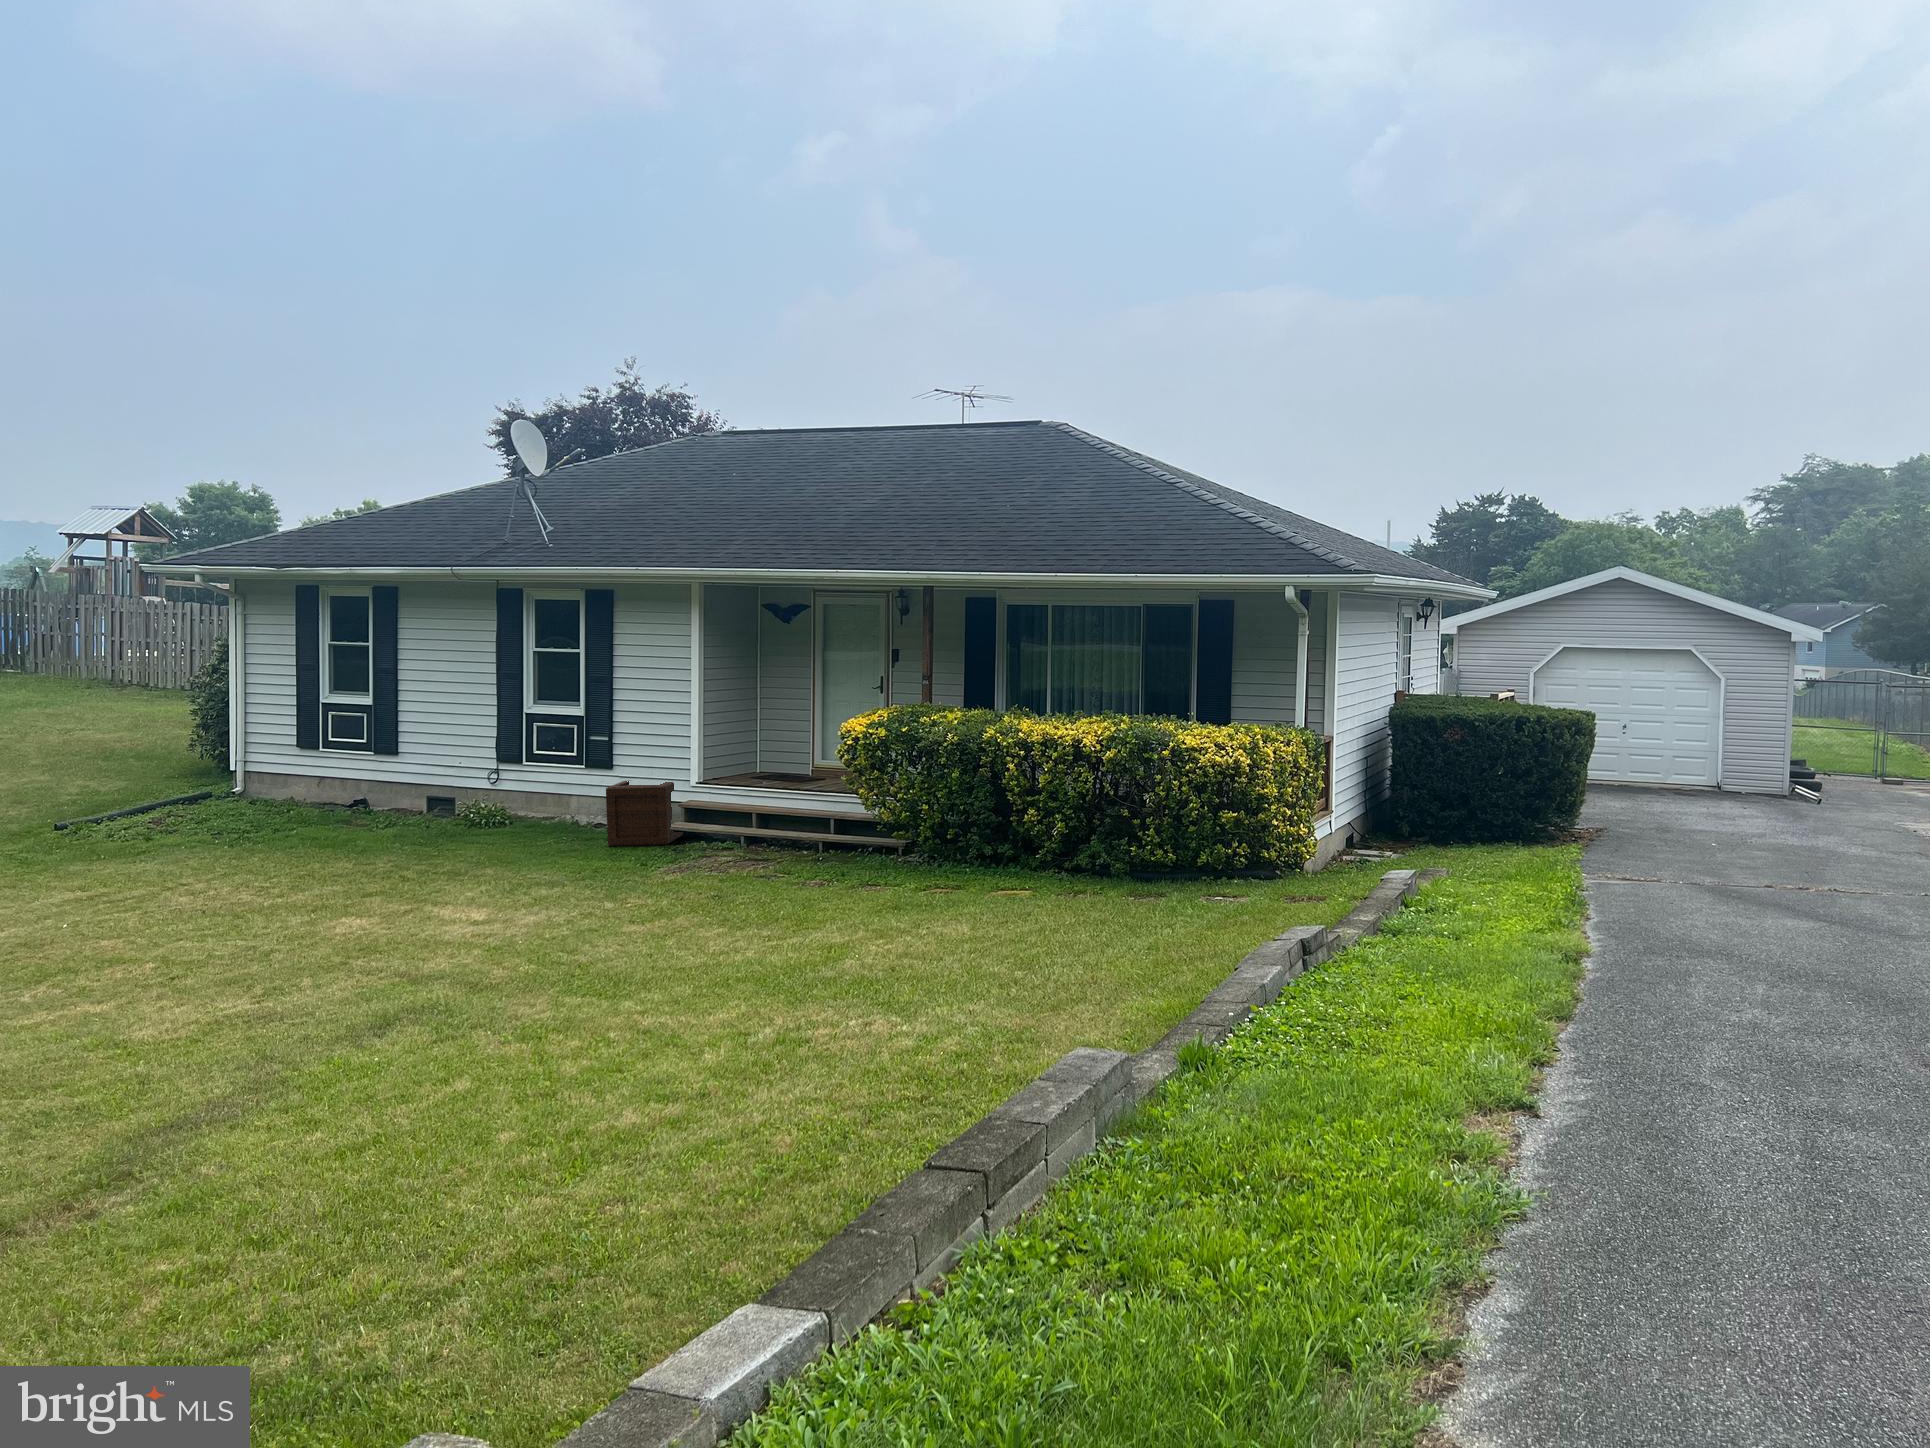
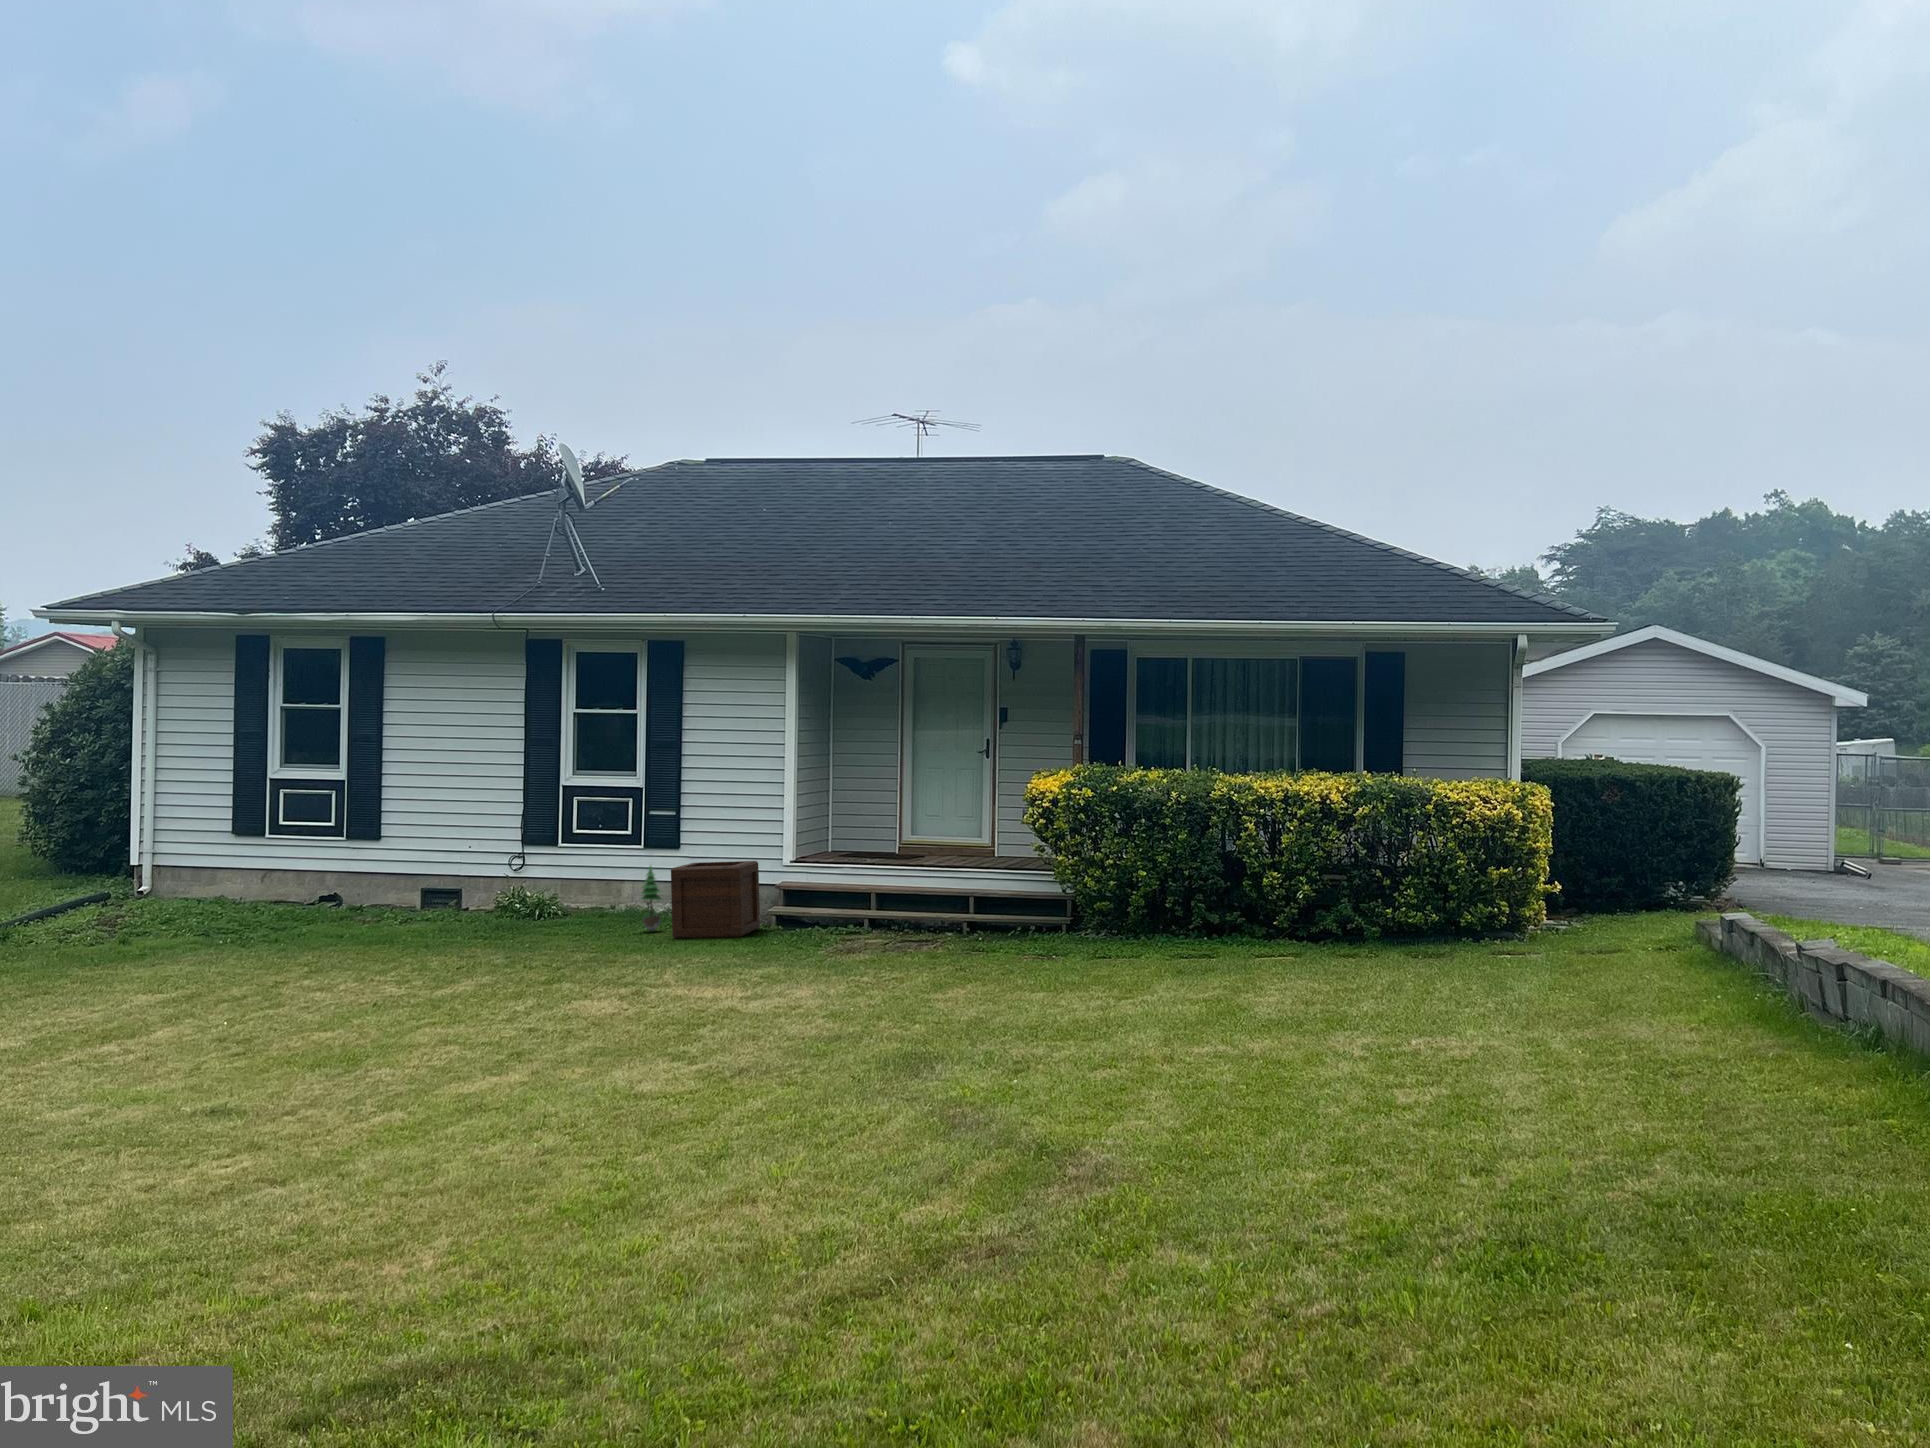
potted tree: none [577,782,598,839] -> present [641,866,661,931]

